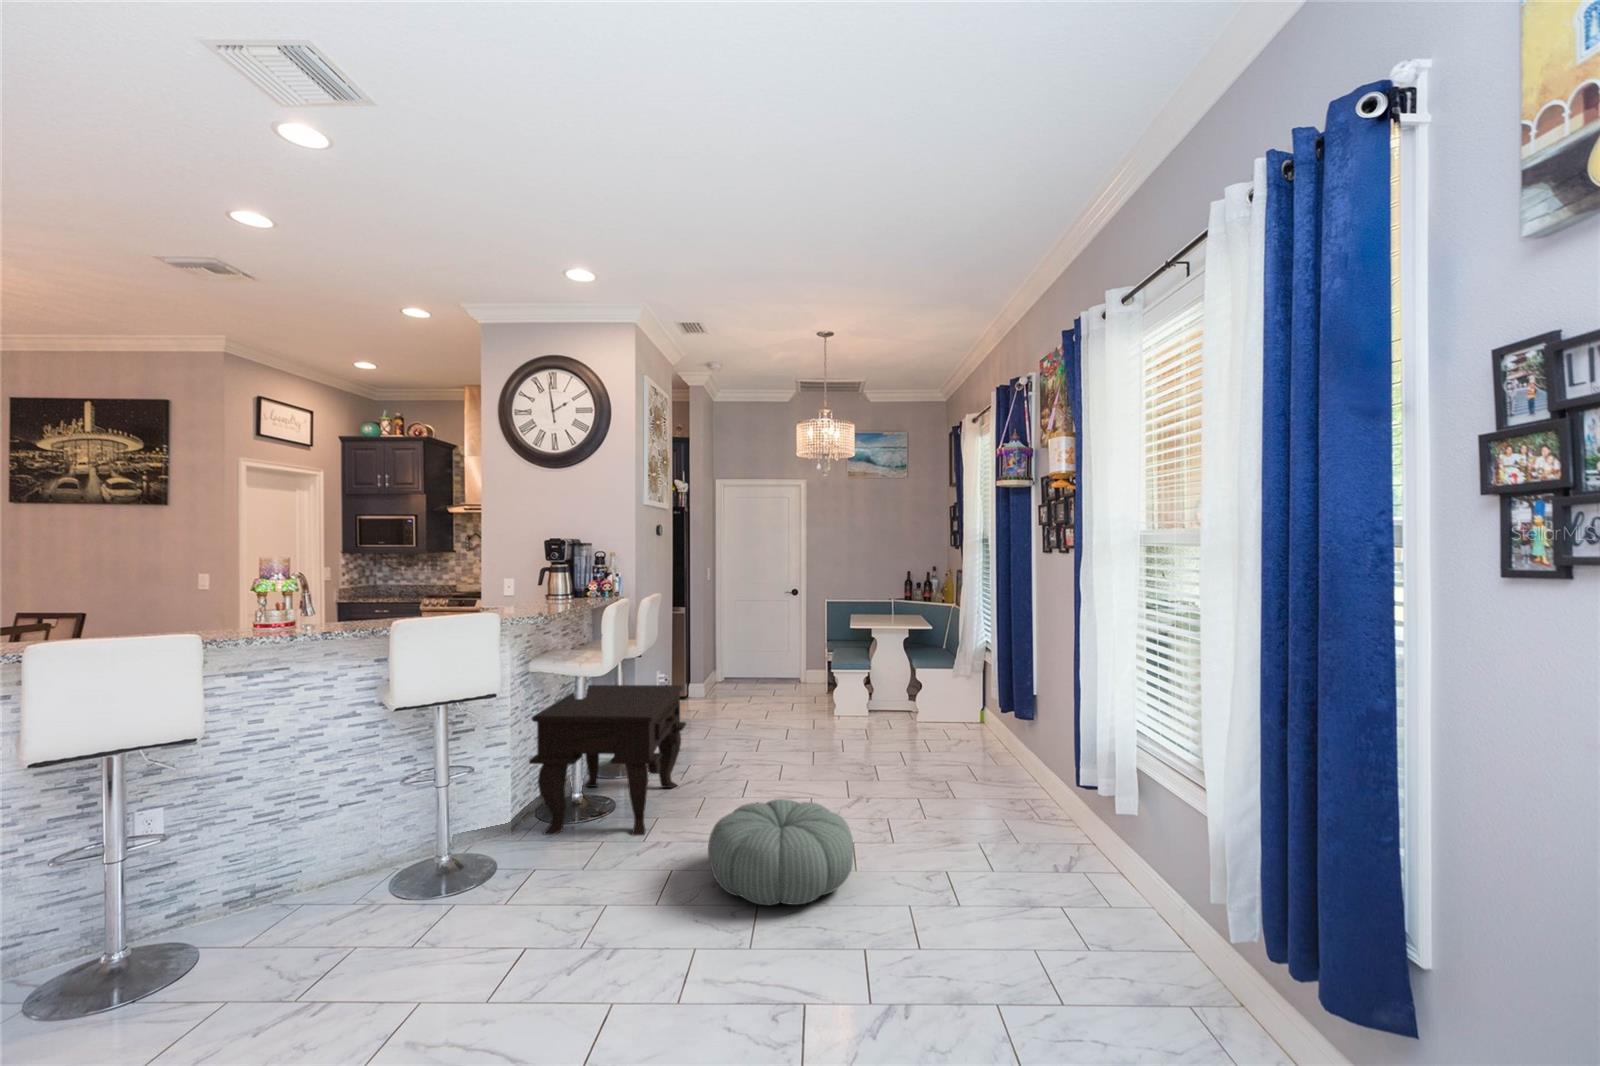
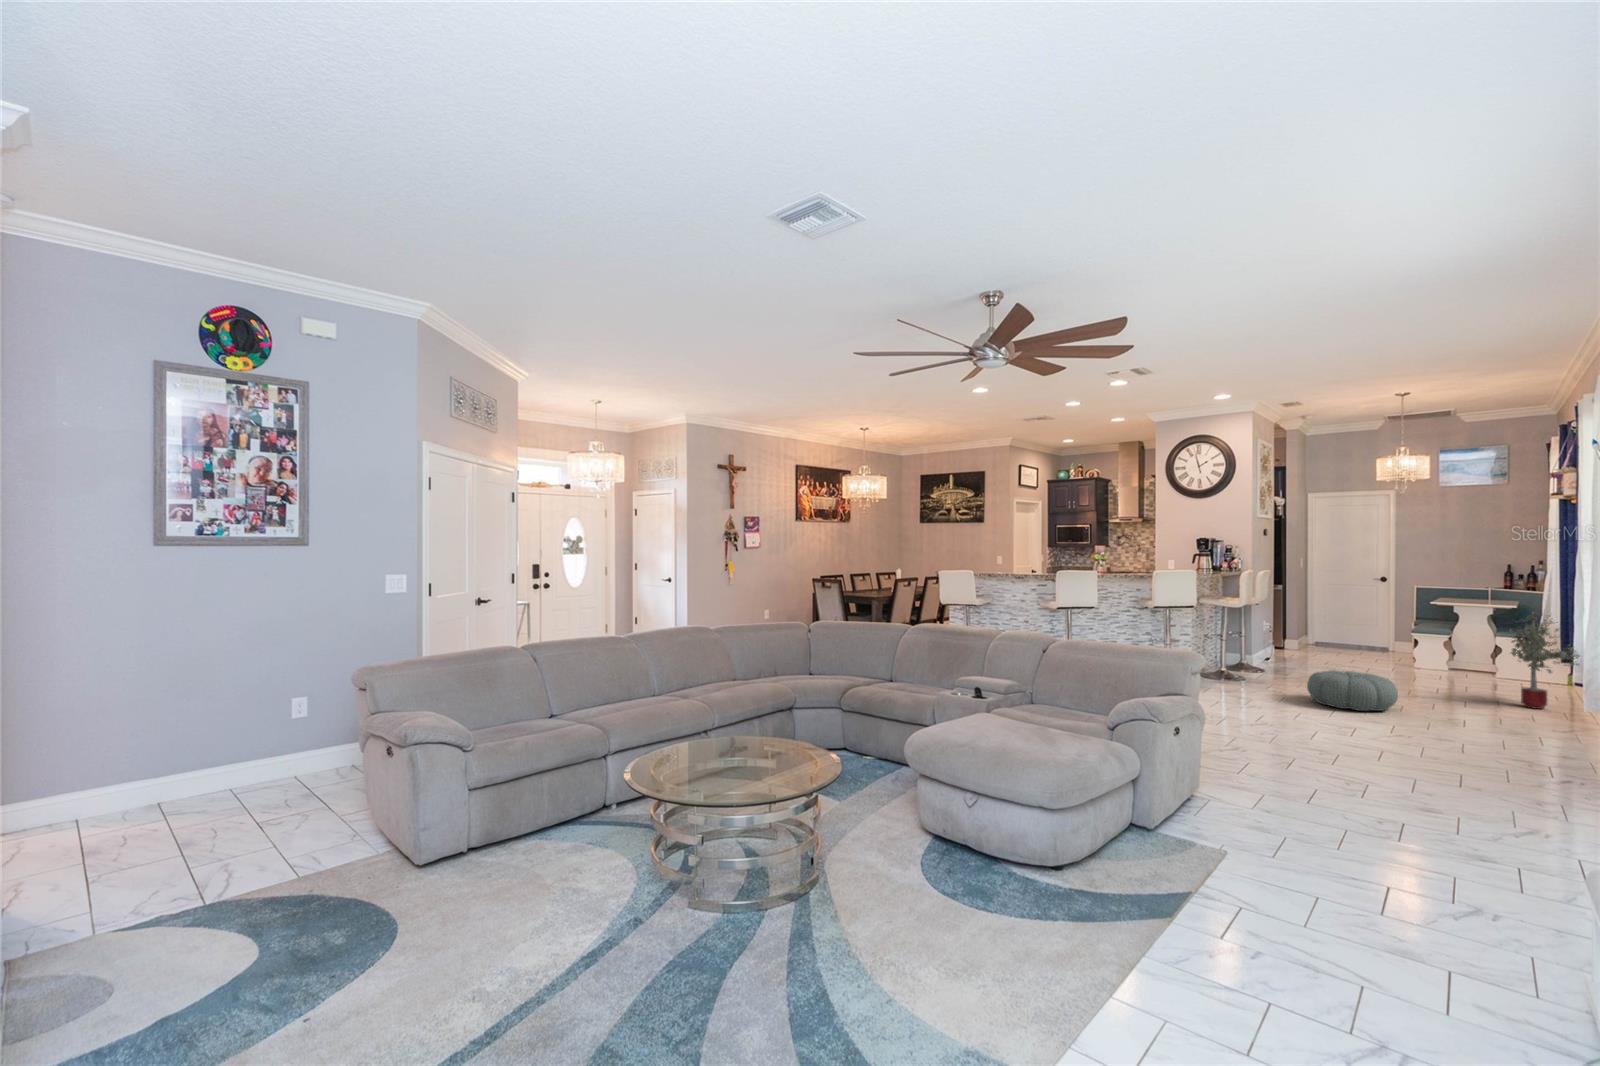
potted tree: none [965,652,1052,804] -> present [1508,612,1580,709]
side table: present [529,685,686,836] -> none [1202,617,1290,687]

